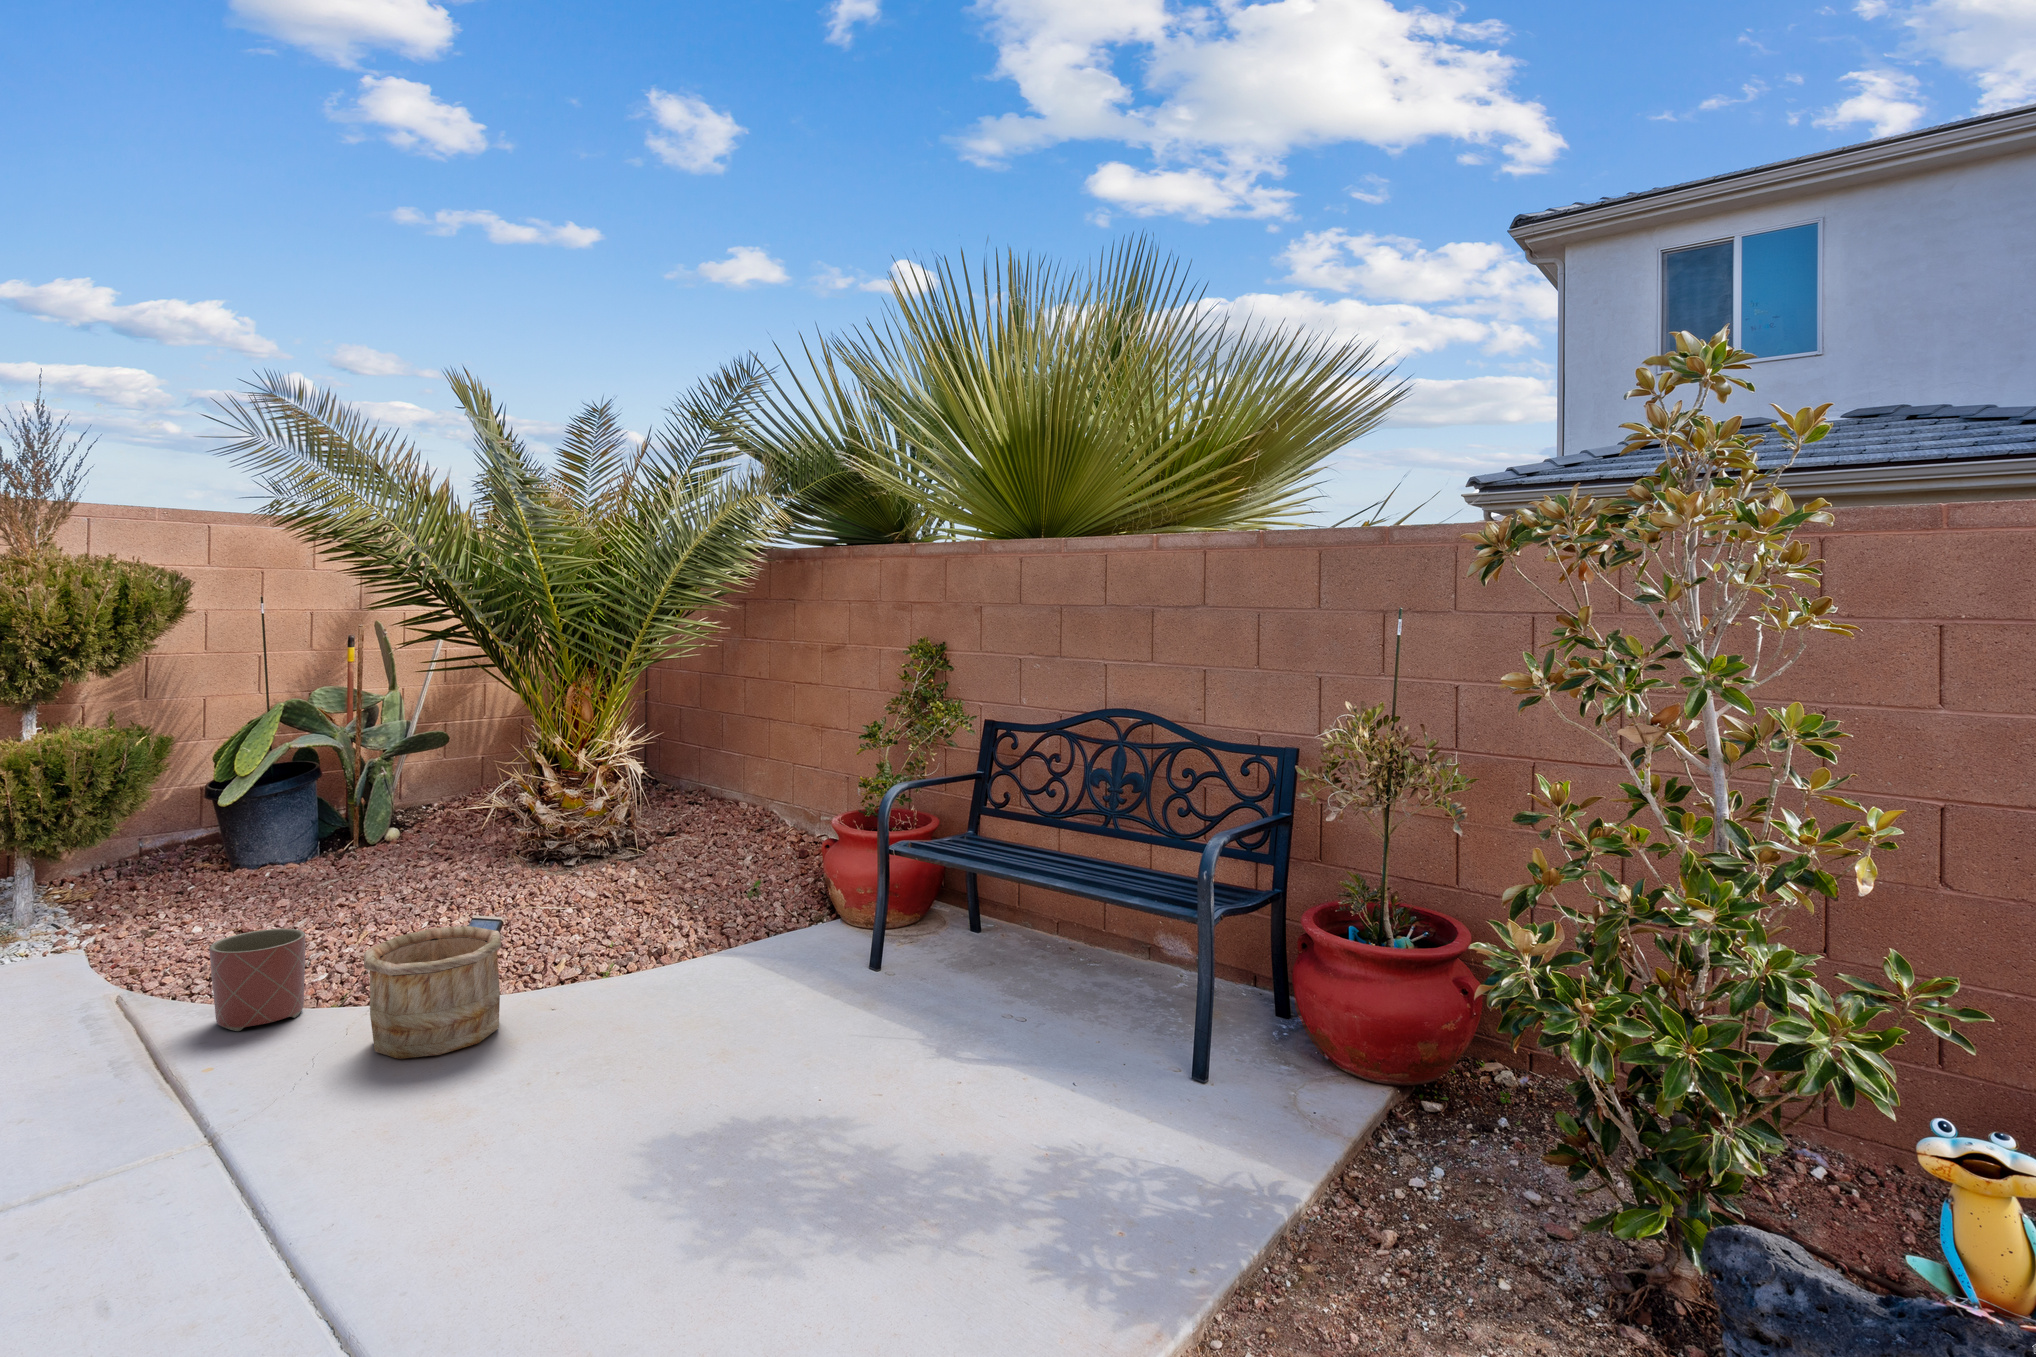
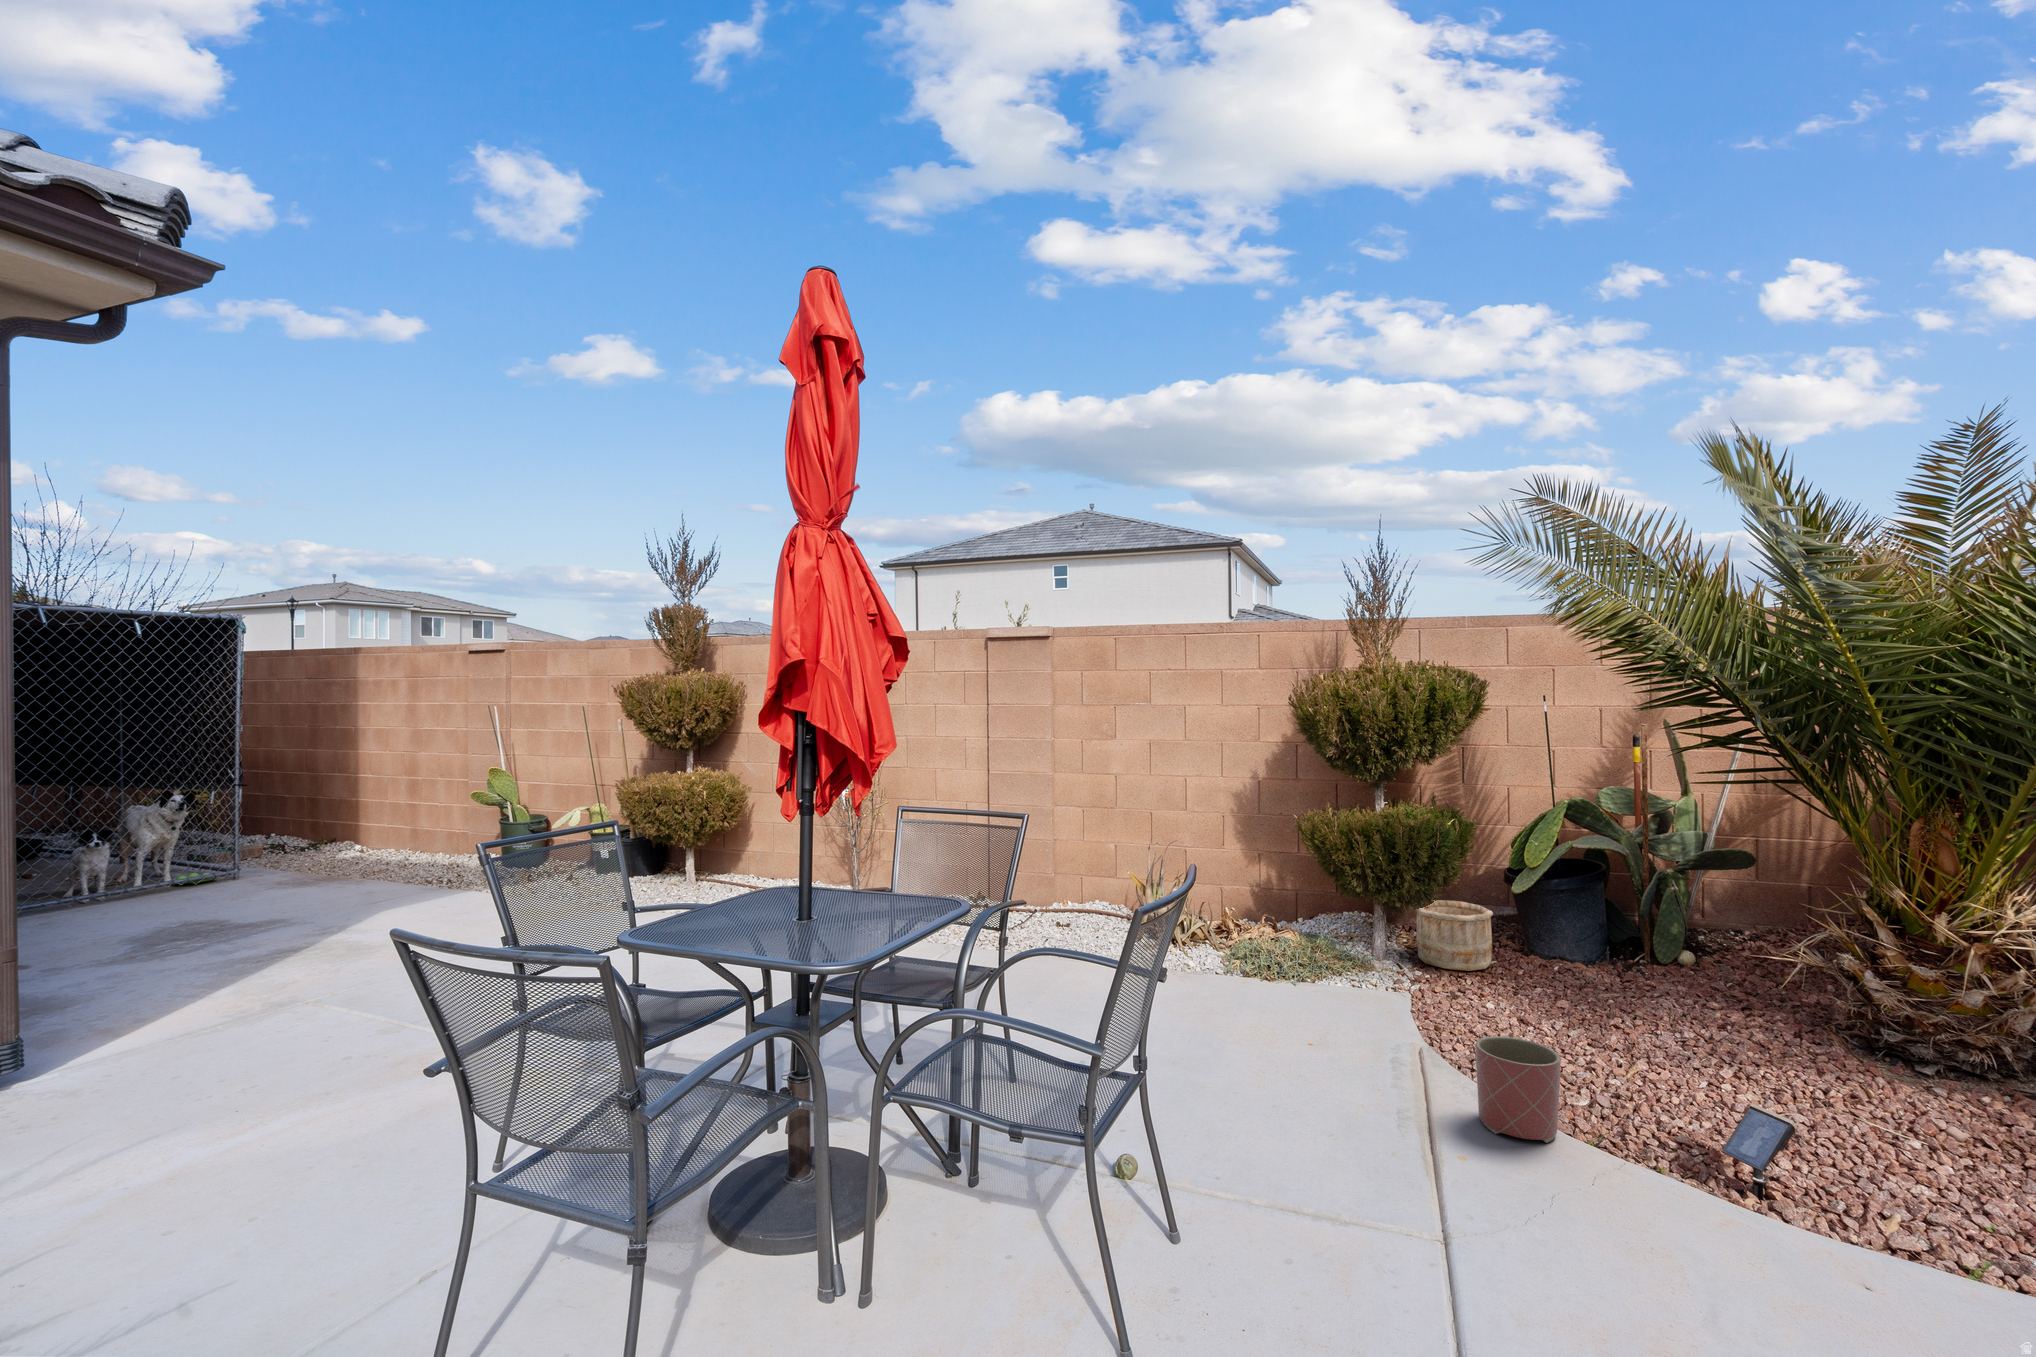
wooden bucket: present [364,926,501,1059] -> present [1416,900,1493,971]

